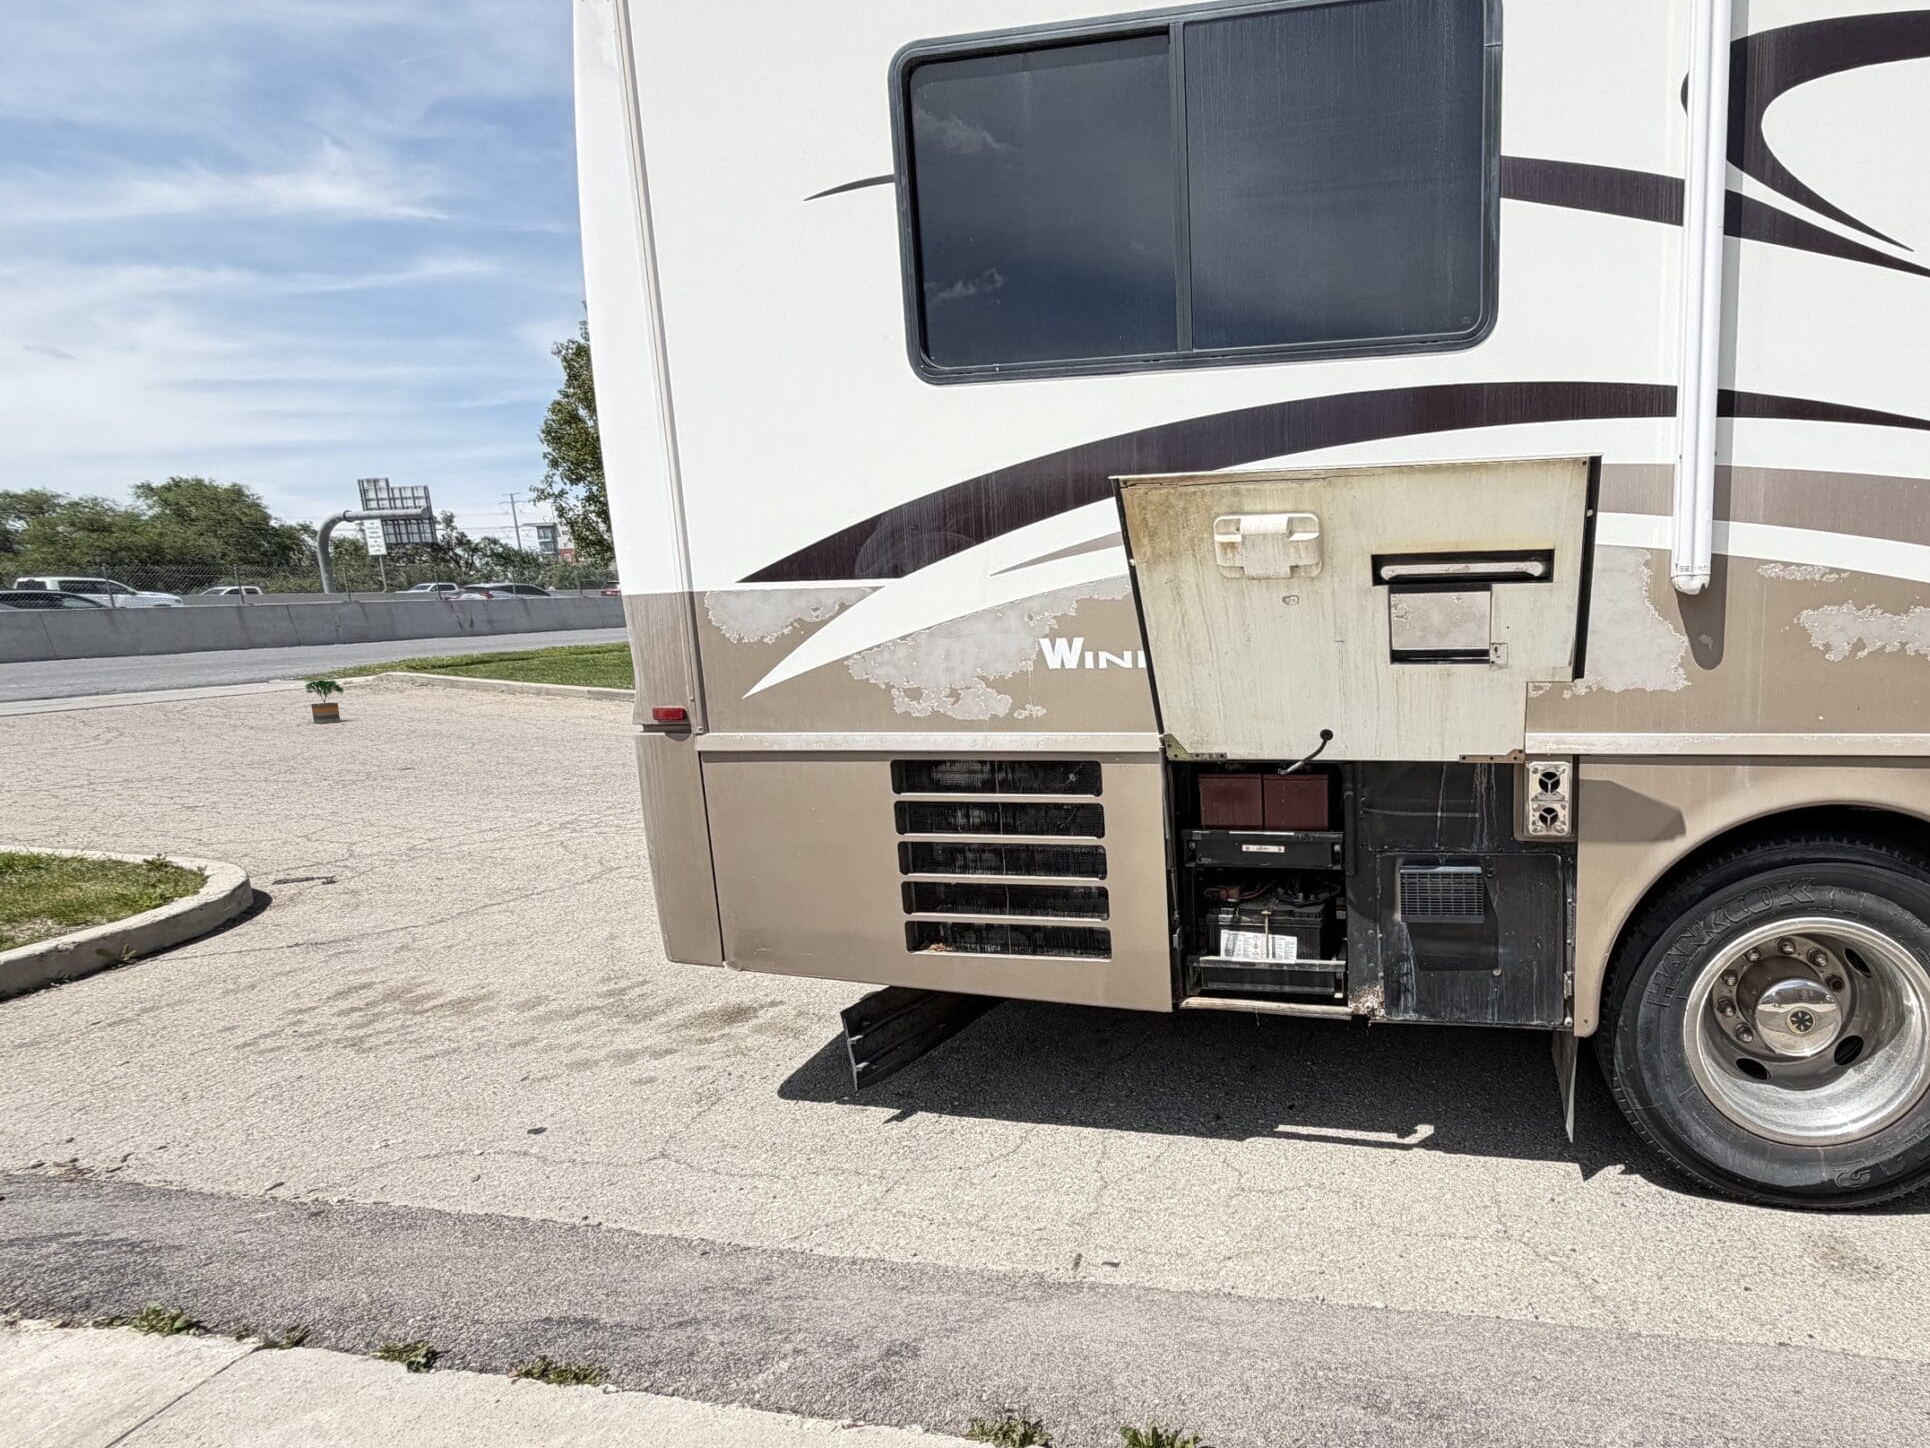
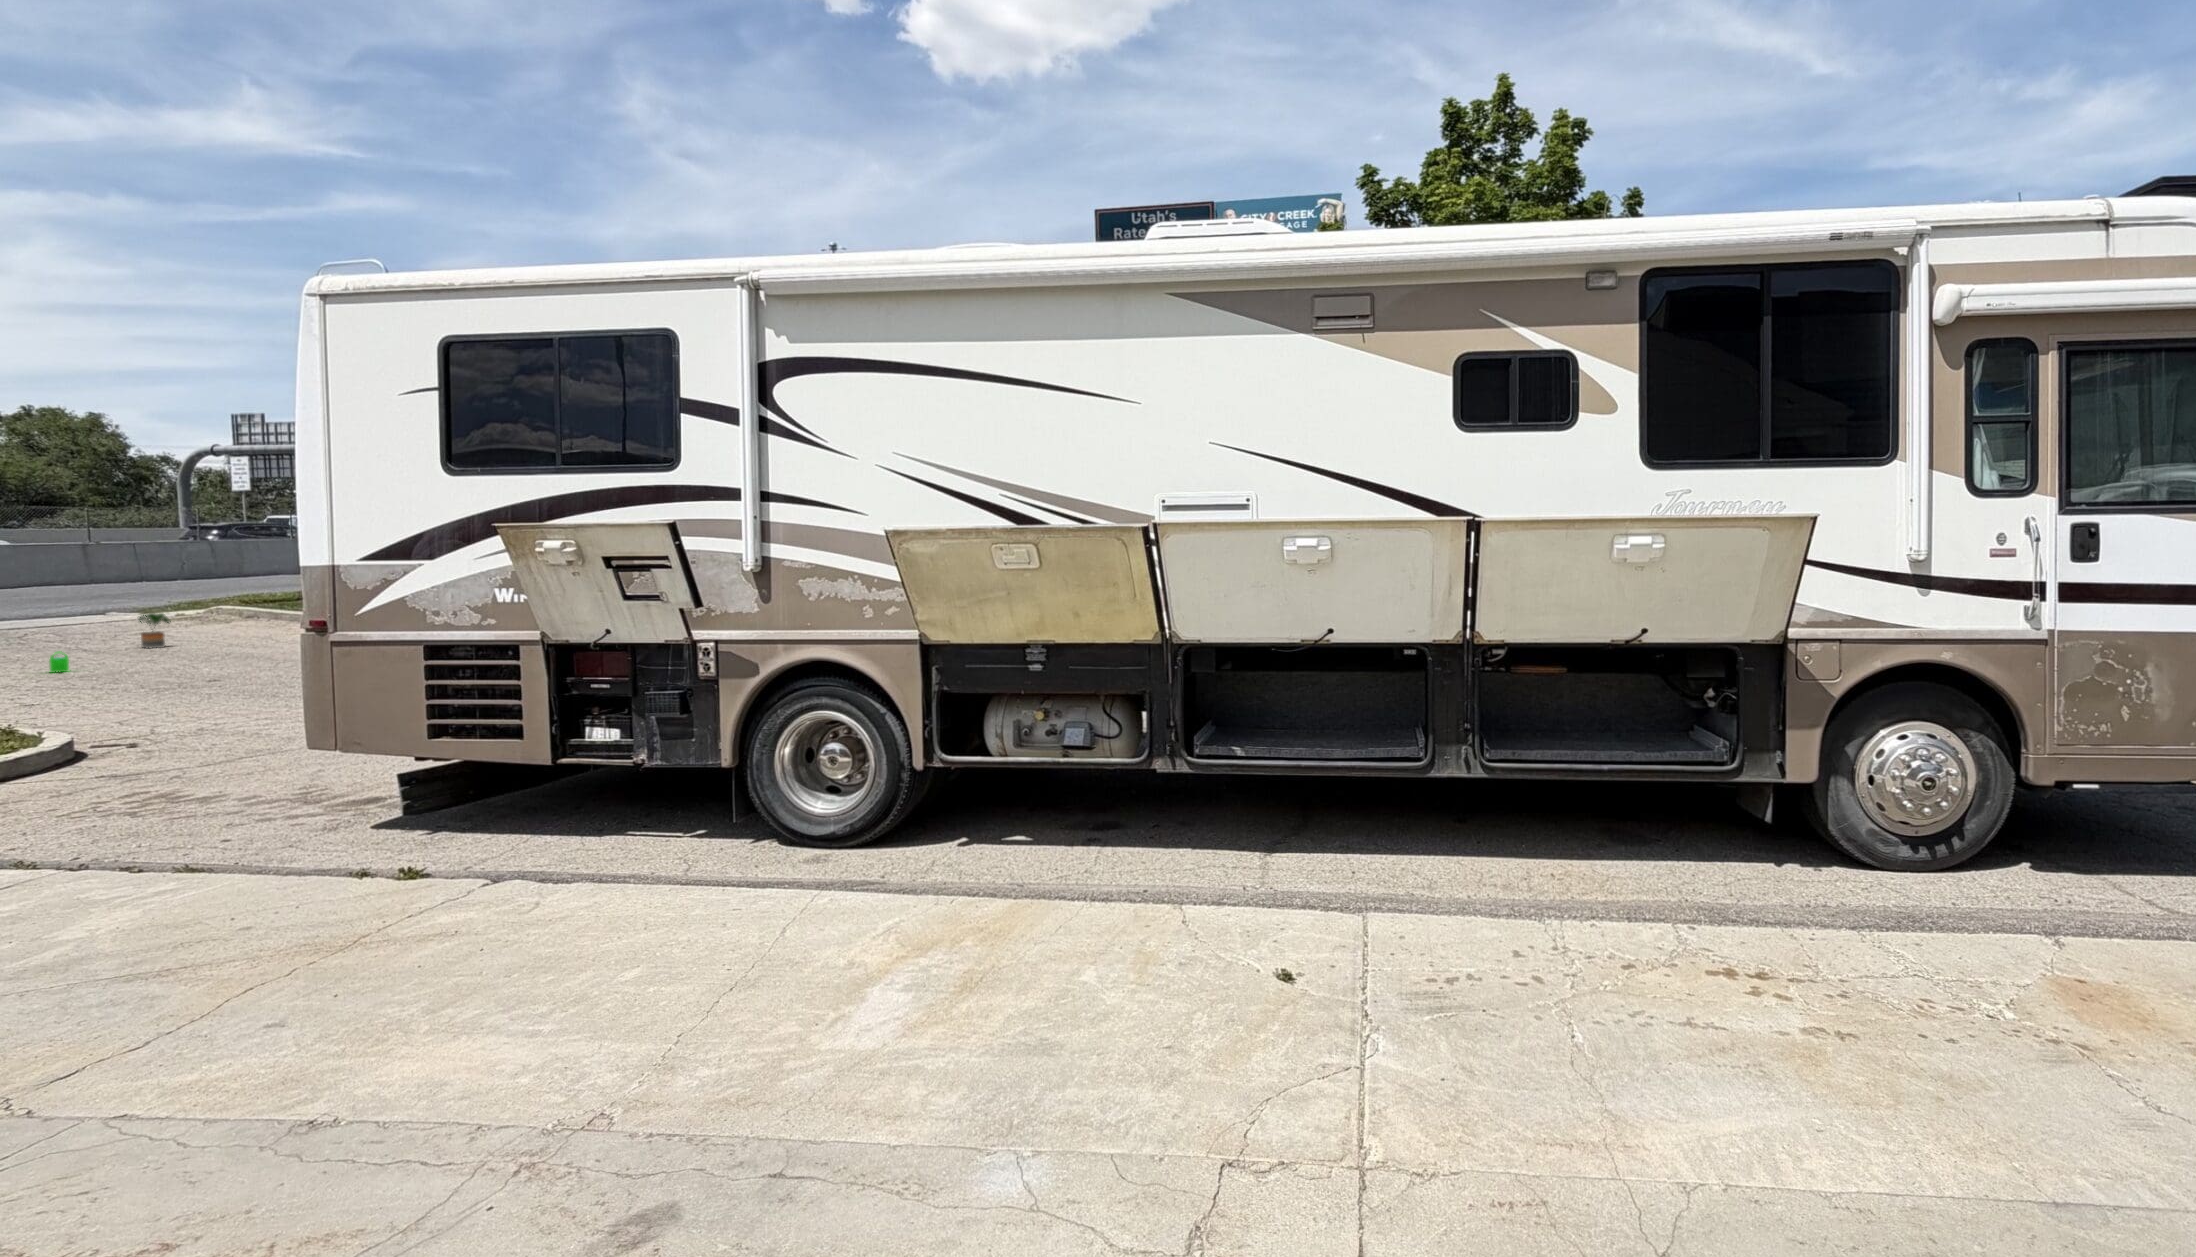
watering can: none [206,730,234,757] -> present [50,652,69,673]

